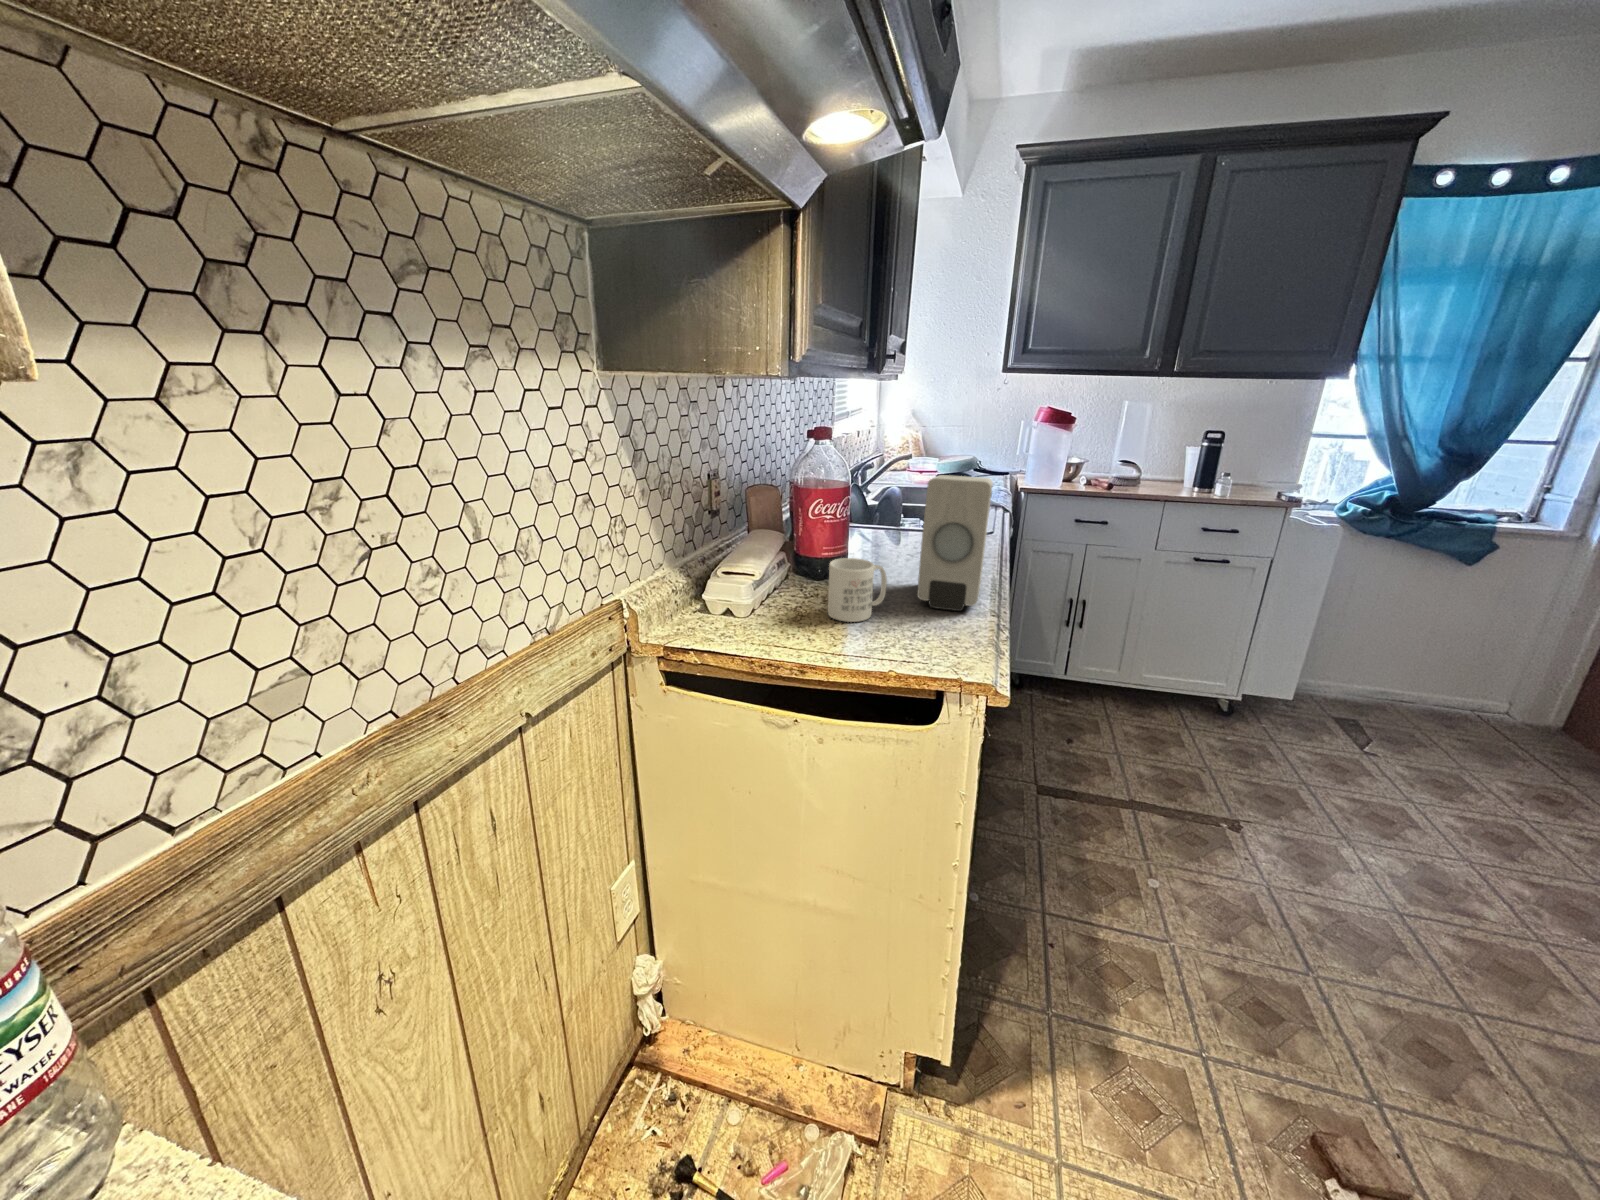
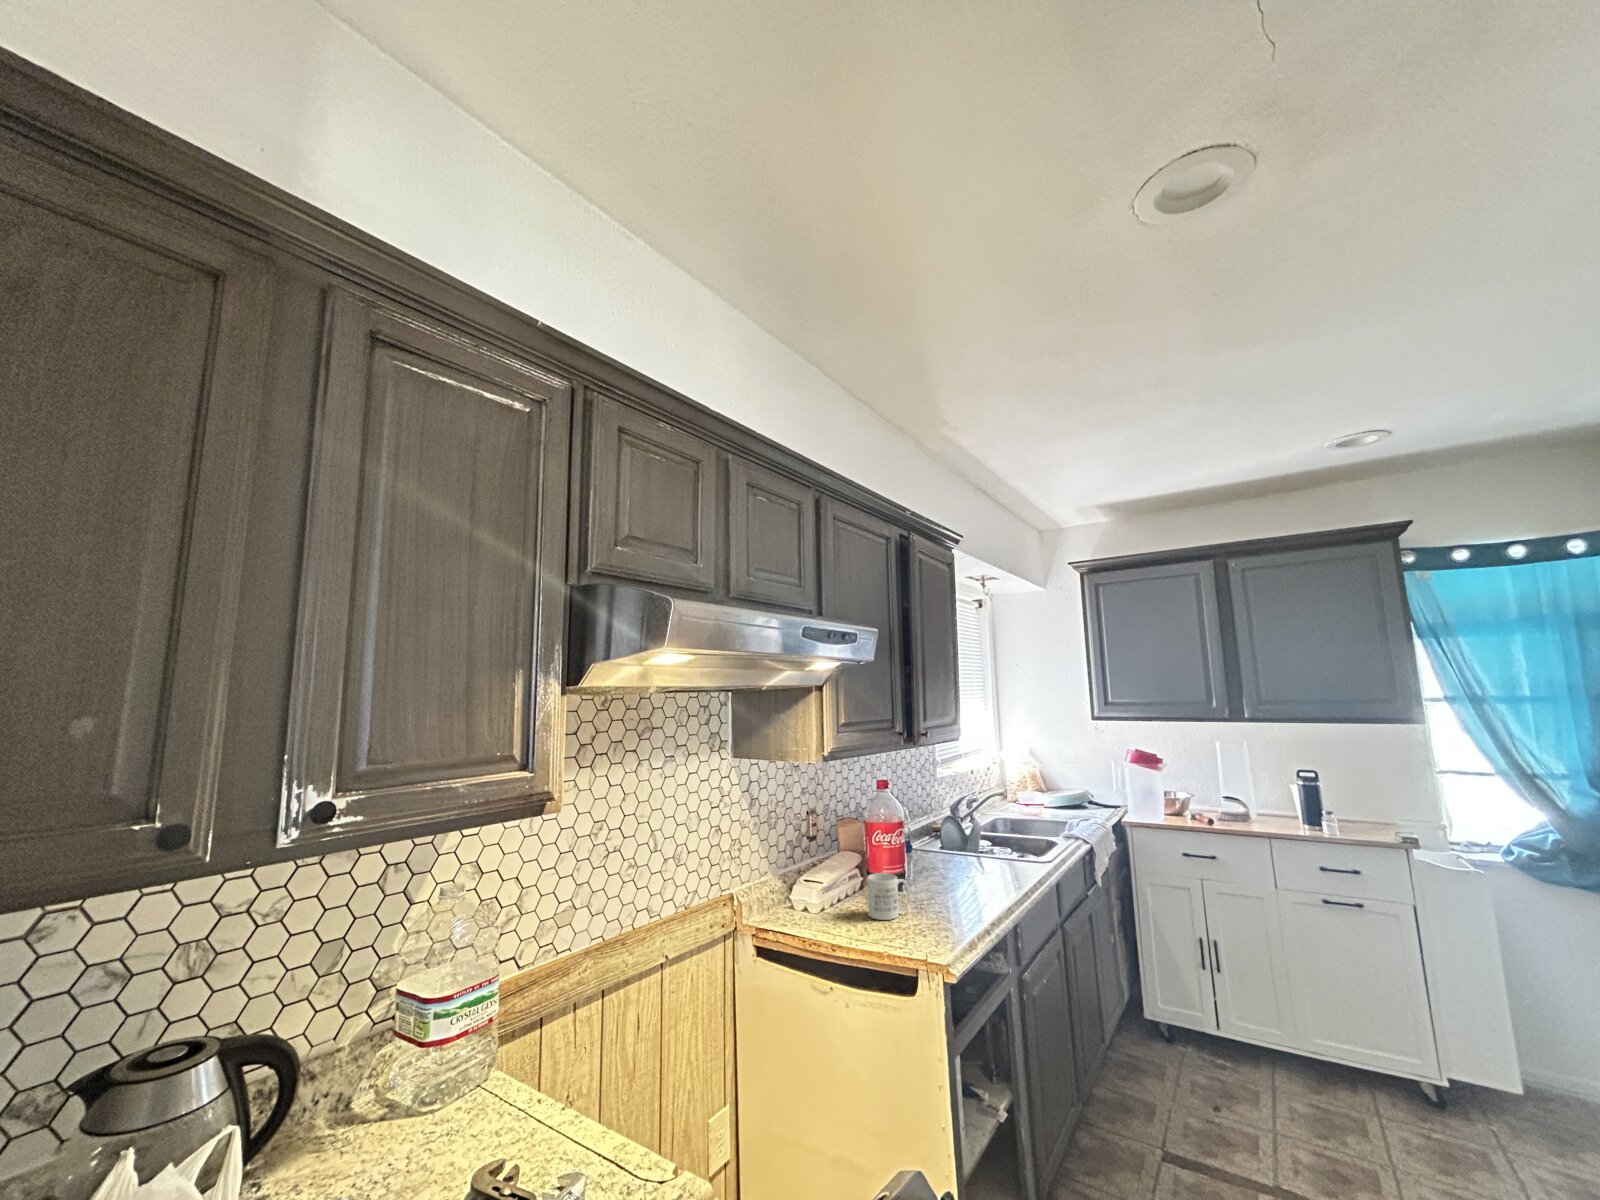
soap dispenser: present [917,475,993,611] -> none [932,816,992,918]

